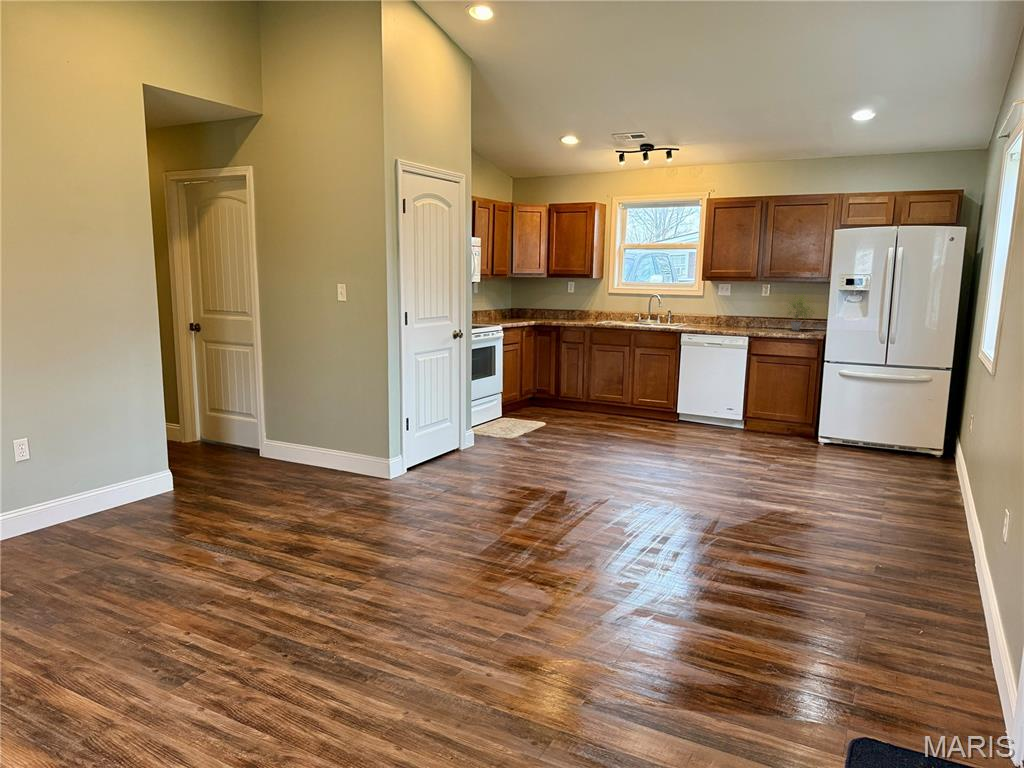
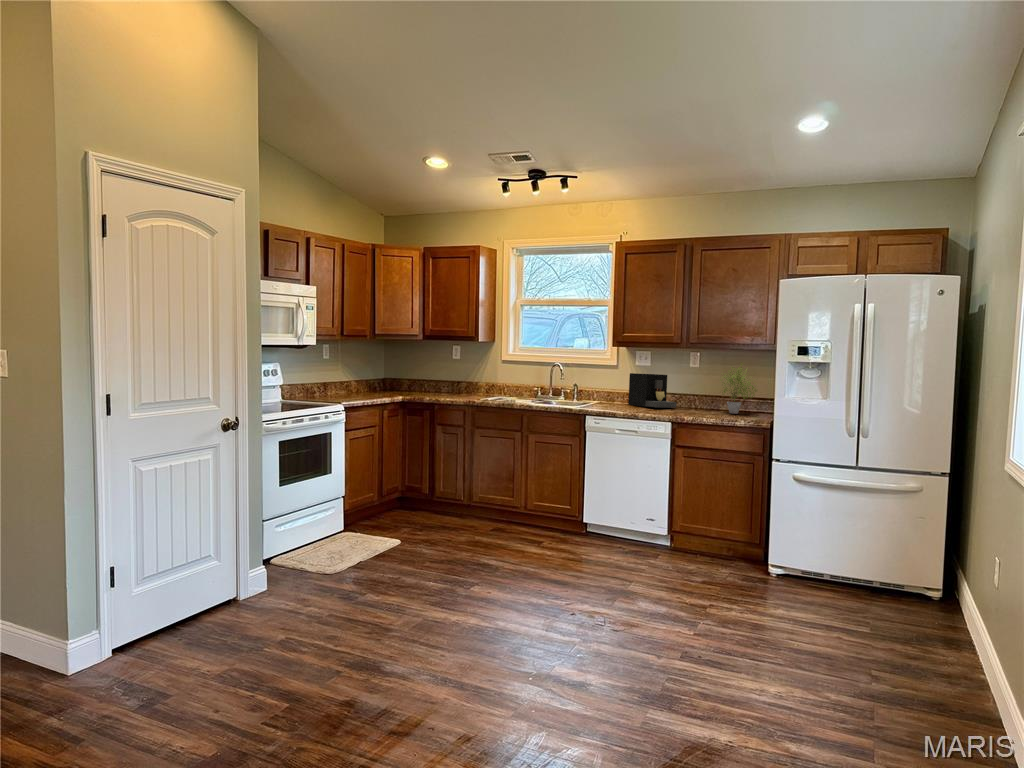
coffee maker: none [712,301,751,327] -> present [628,373,677,408]

